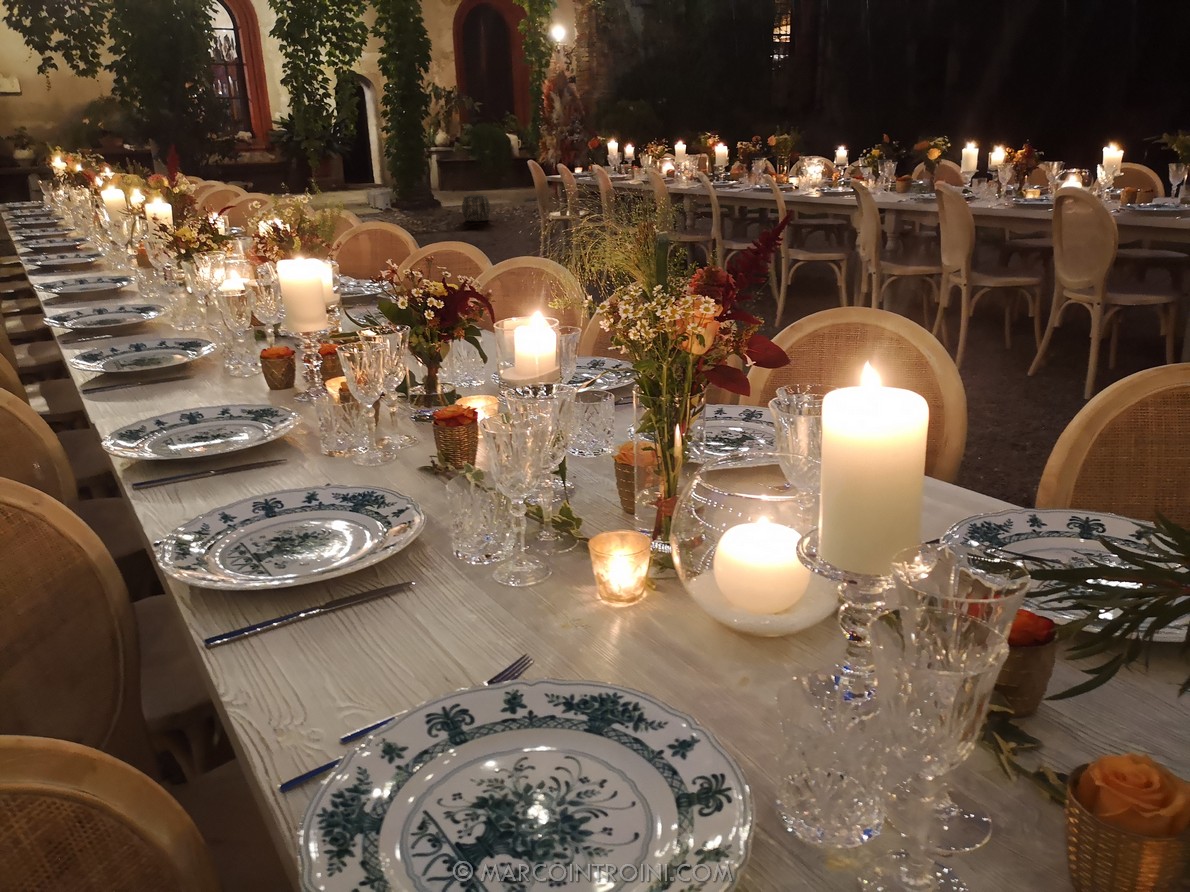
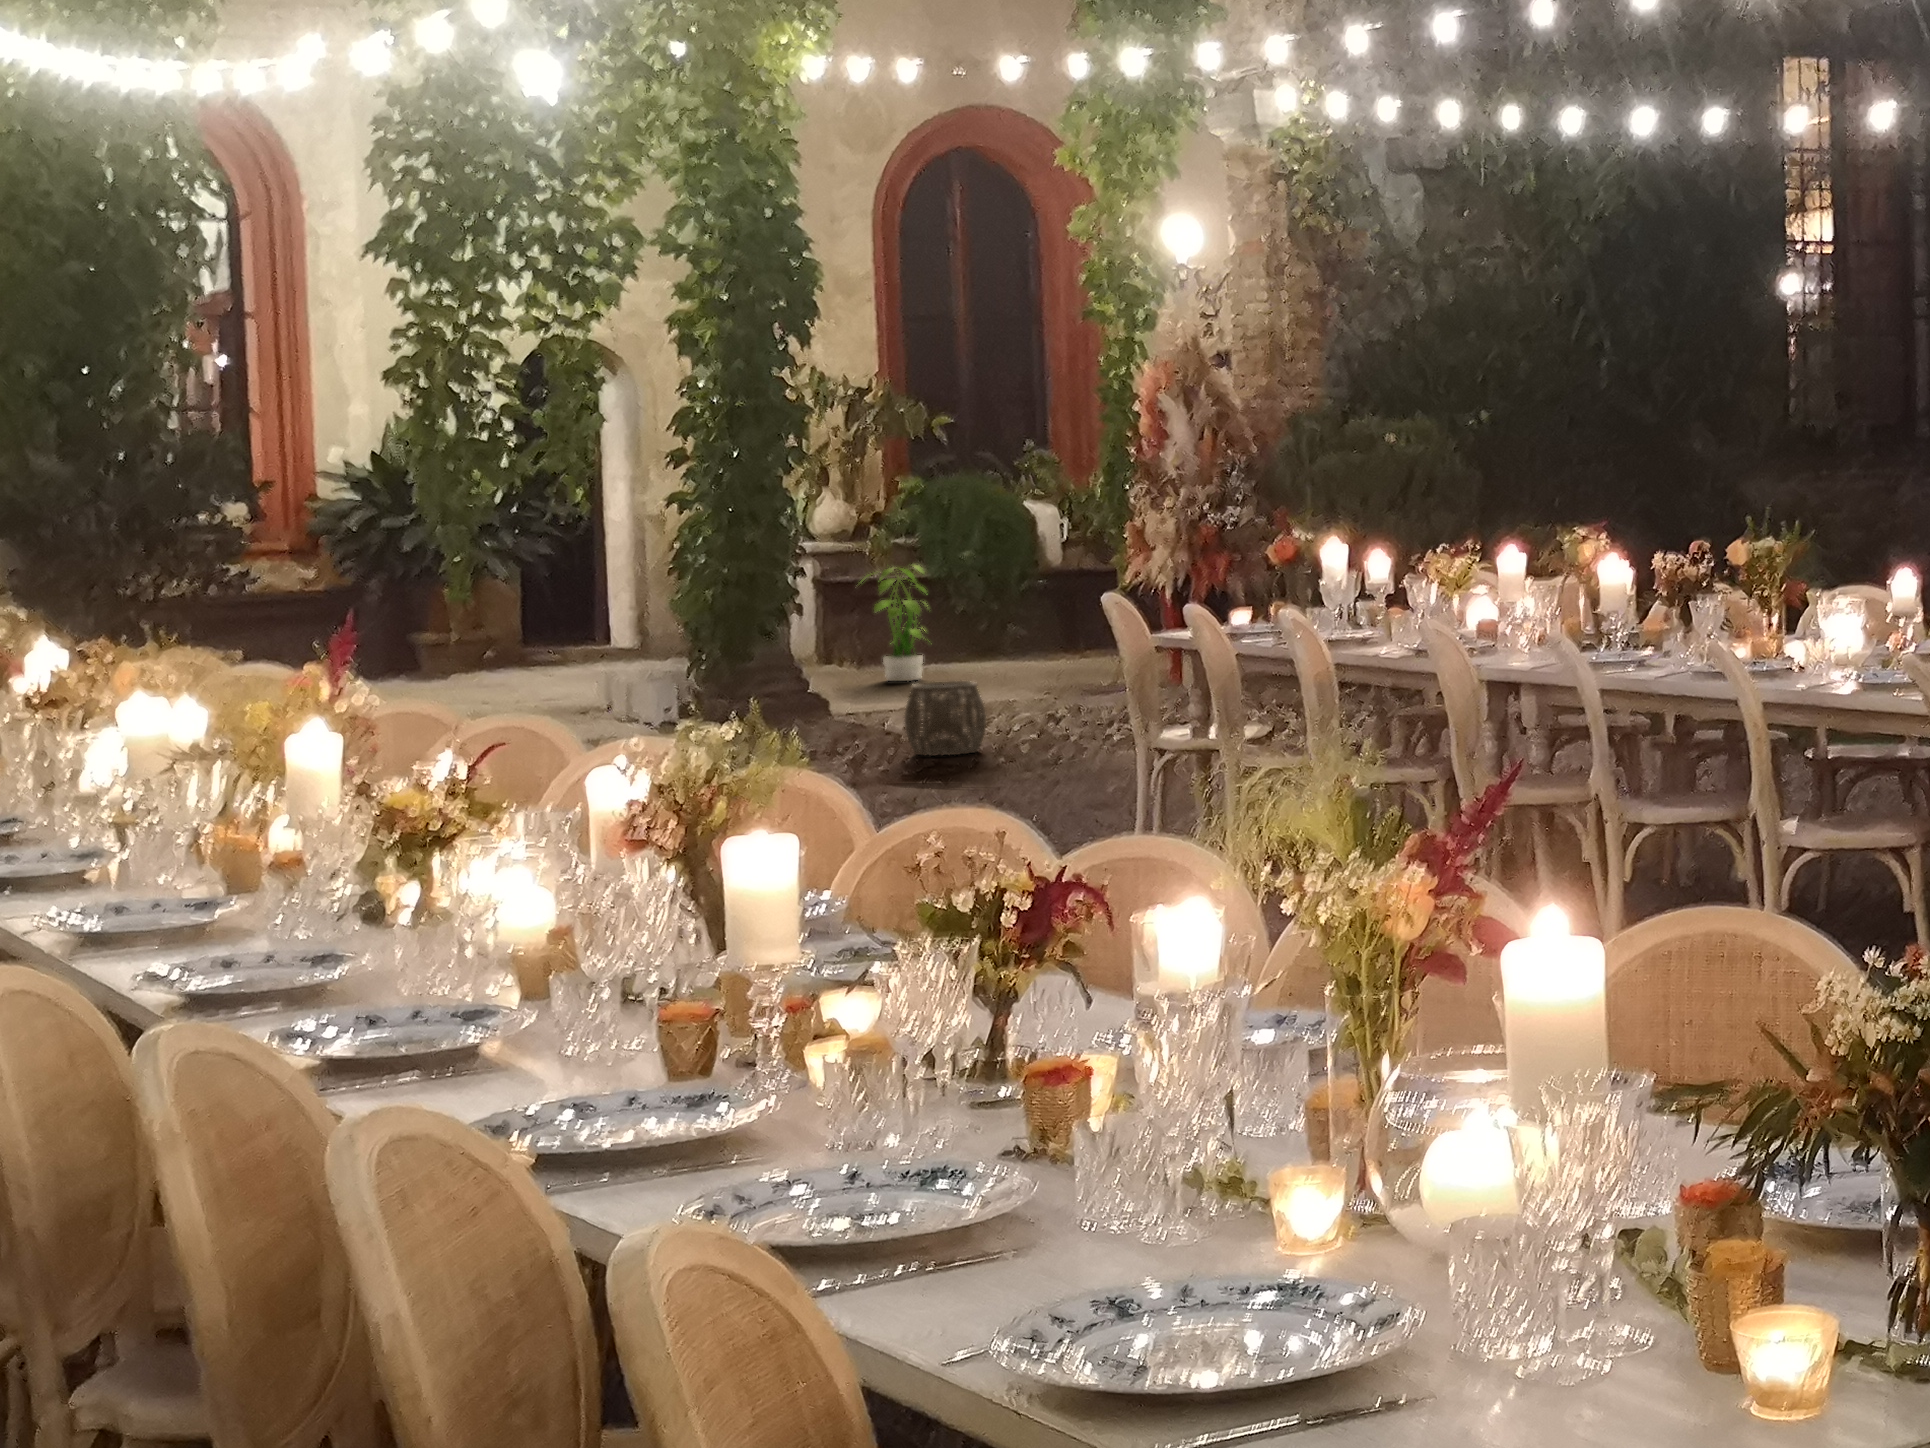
potted plant: none [449,155,476,196] -> present [870,565,930,681]

